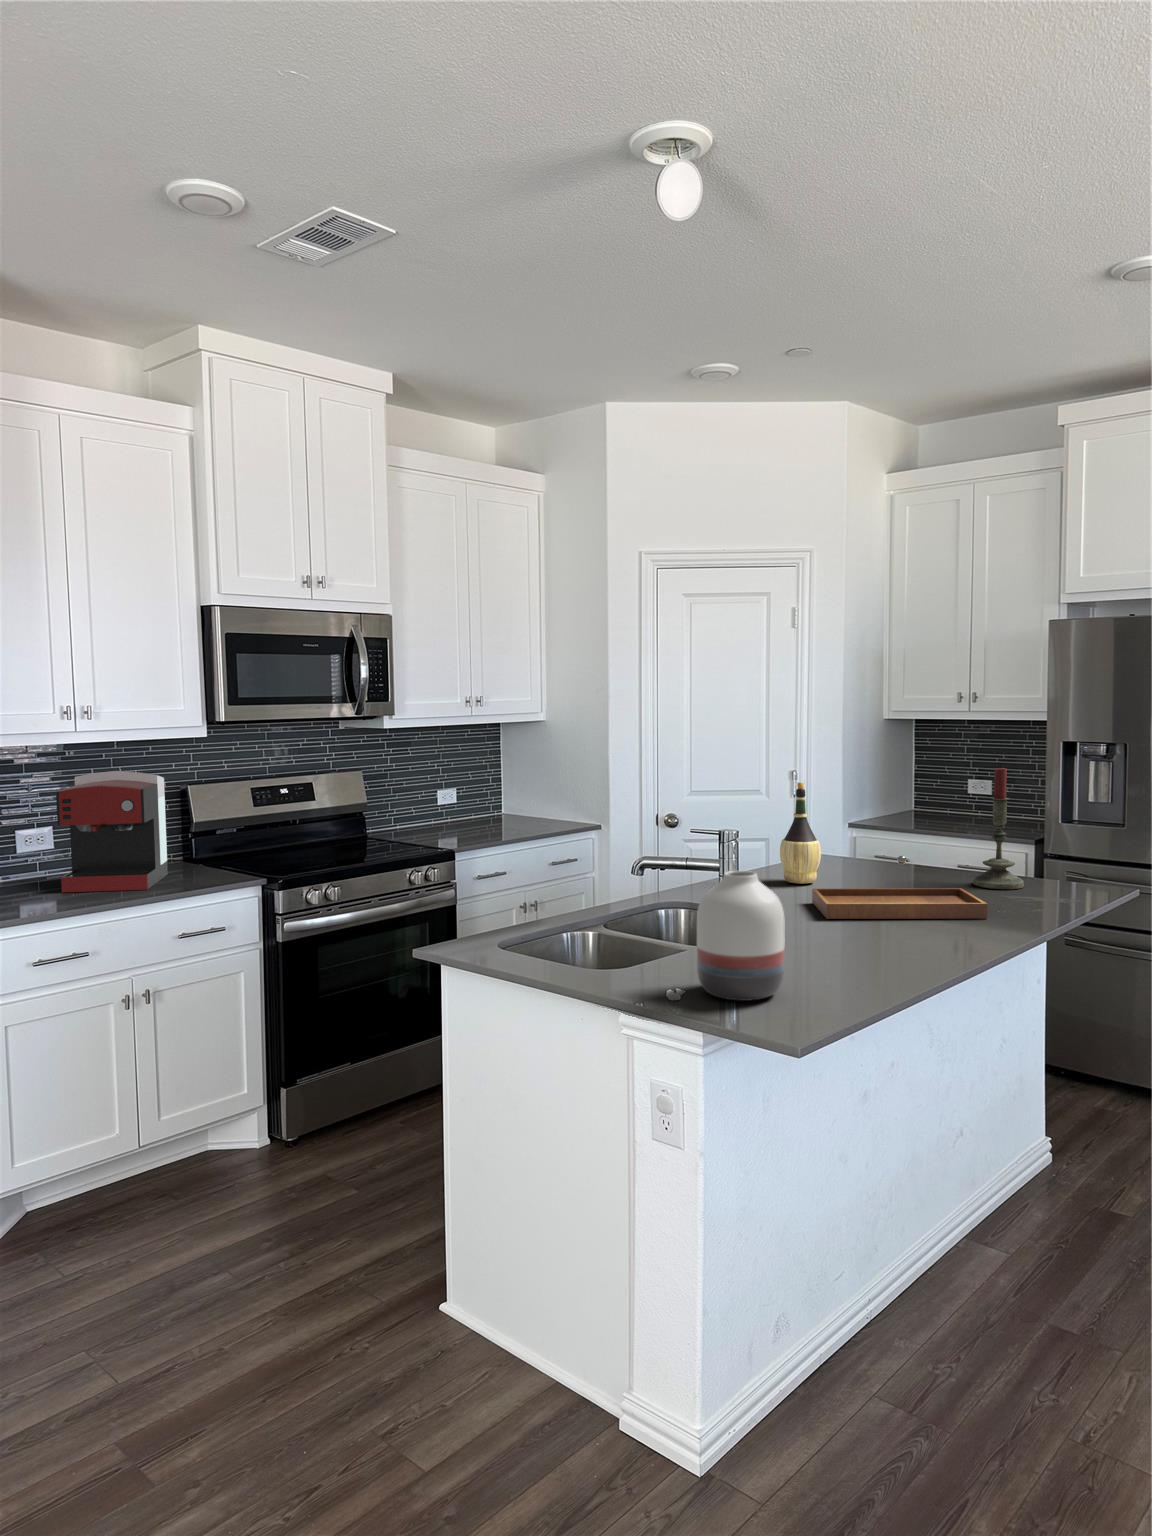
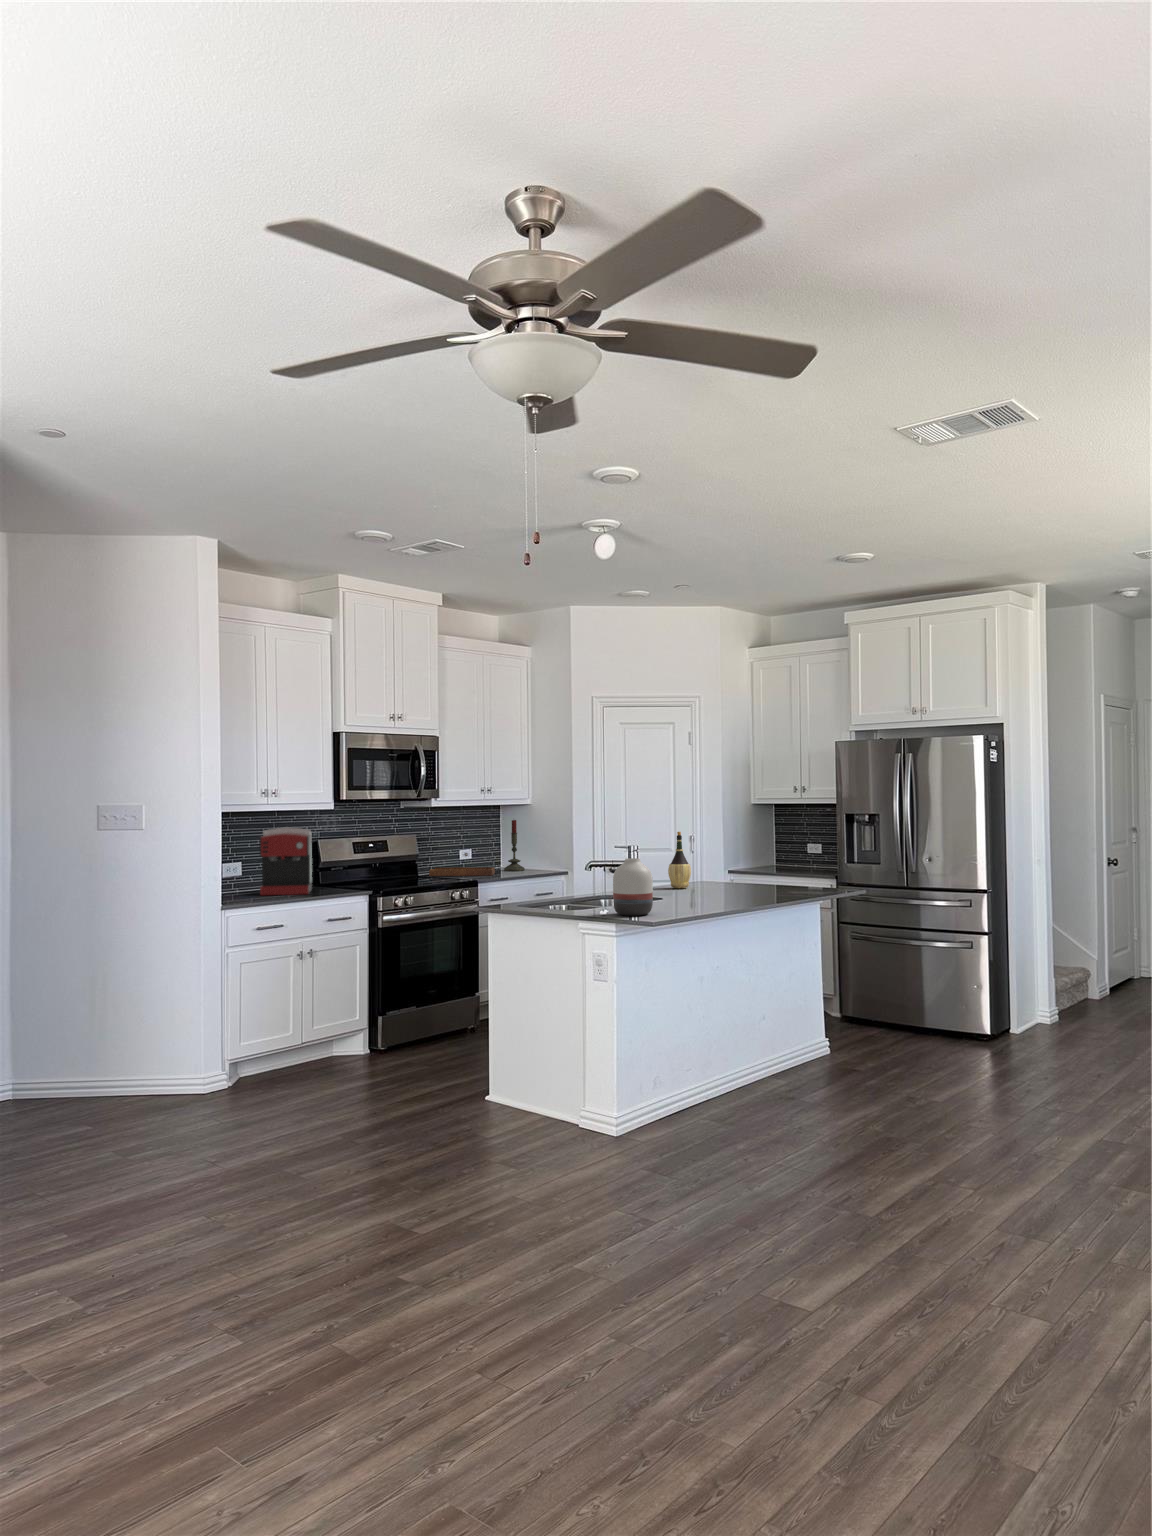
candle: present [973,765,1024,889] -> present [504,820,525,871]
tray: present [812,856,987,919] -> present [429,853,495,876]

